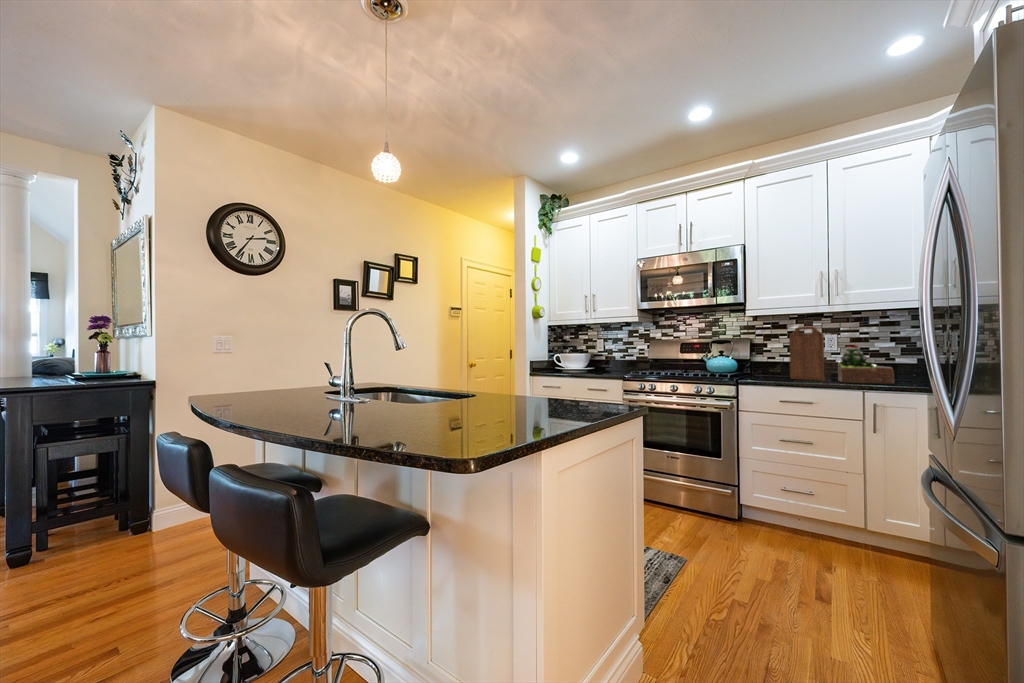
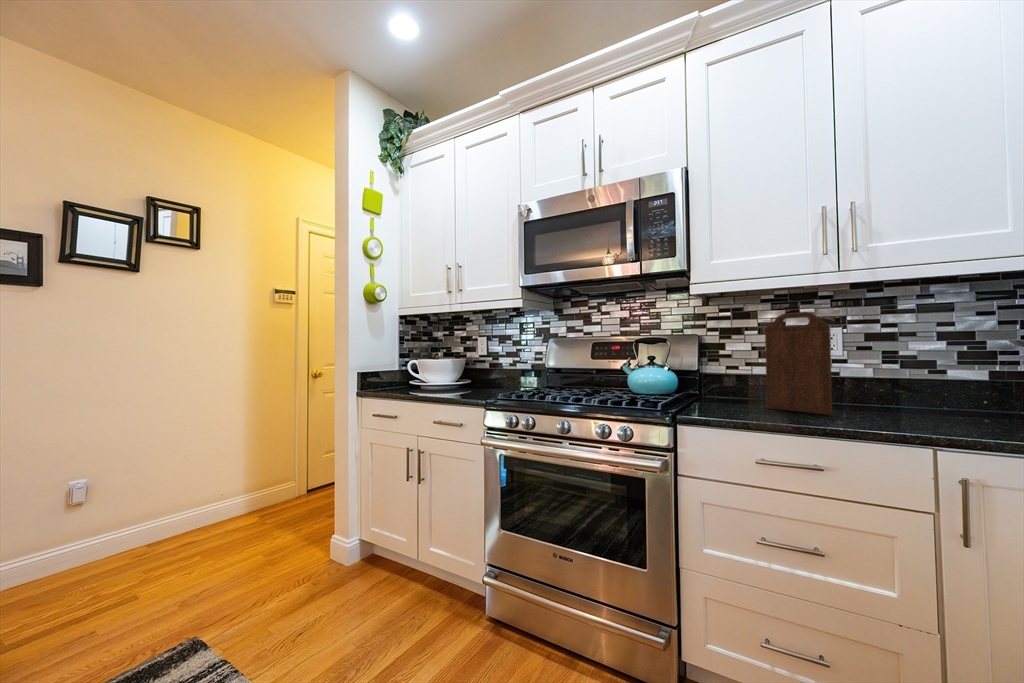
succulent plant: present [838,345,894,384] -> none [853,348,975,426]

